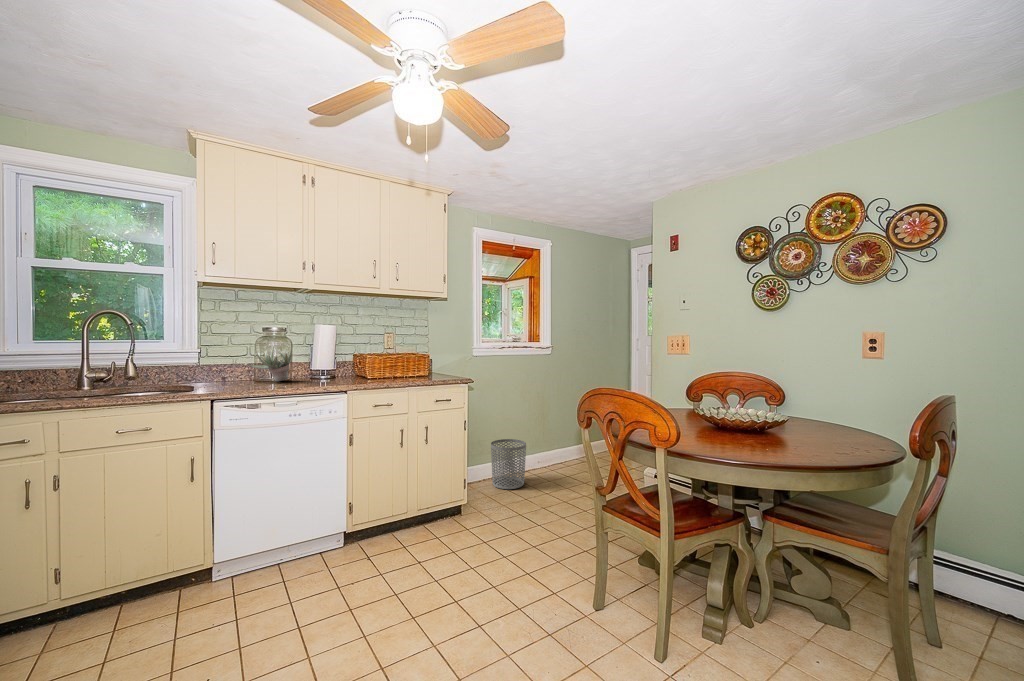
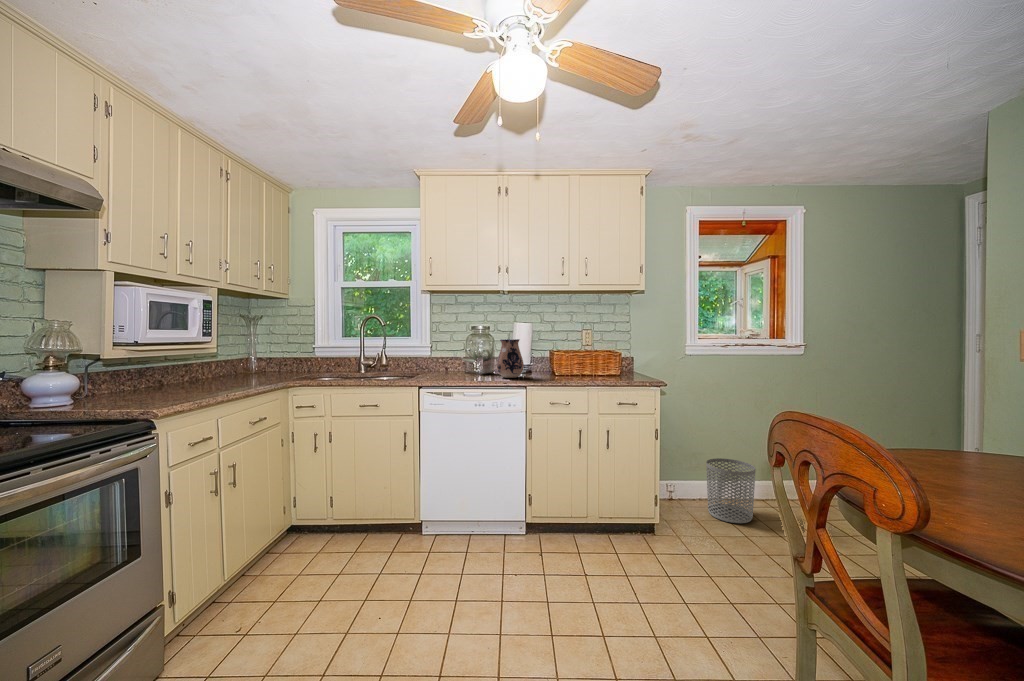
ceramic pitcher: none [304,342,336,384] -> present [497,339,524,378]

